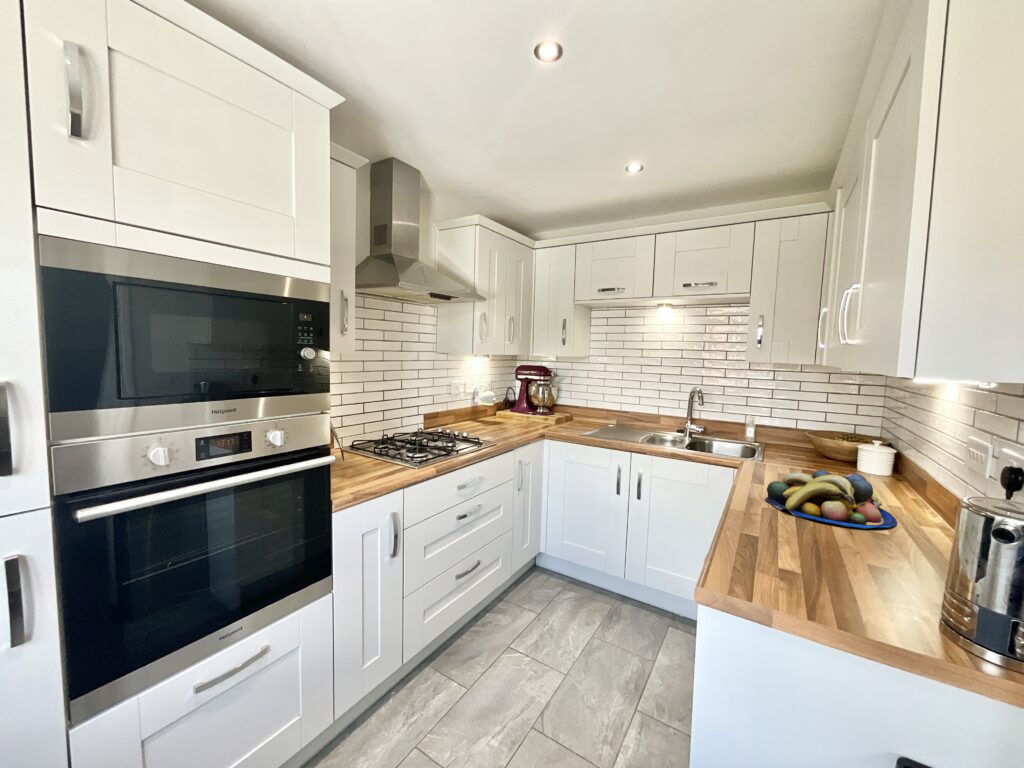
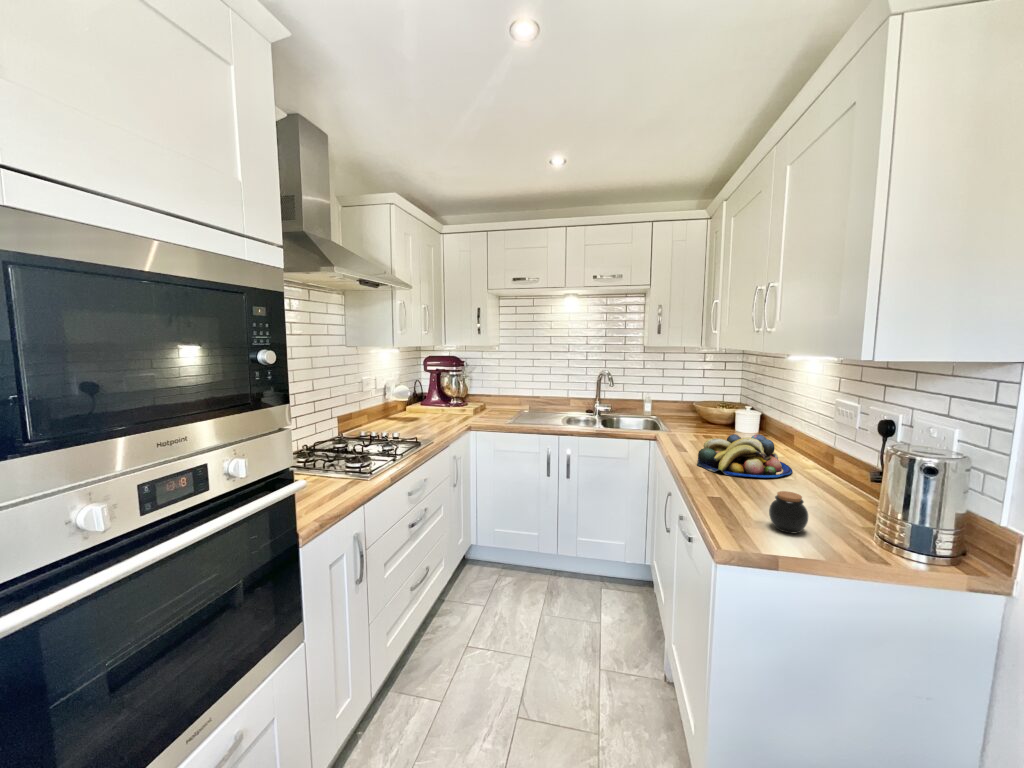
jar: none [803,539,855,595] -> present [769,491,808,534]

